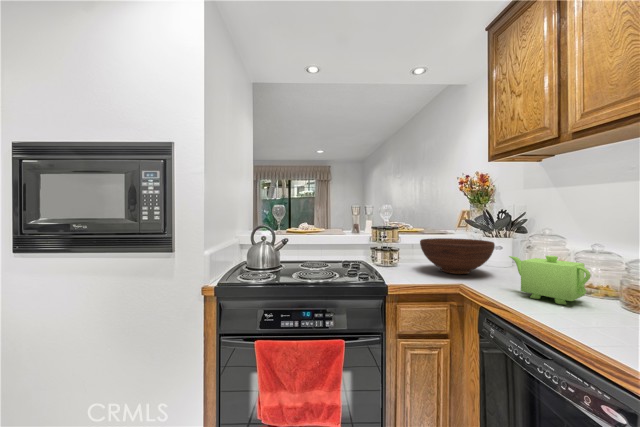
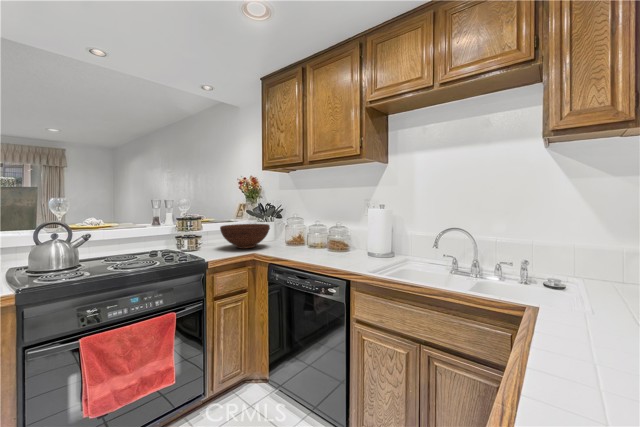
teapot: present [509,255,591,305] -> none [281,229,317,254]

